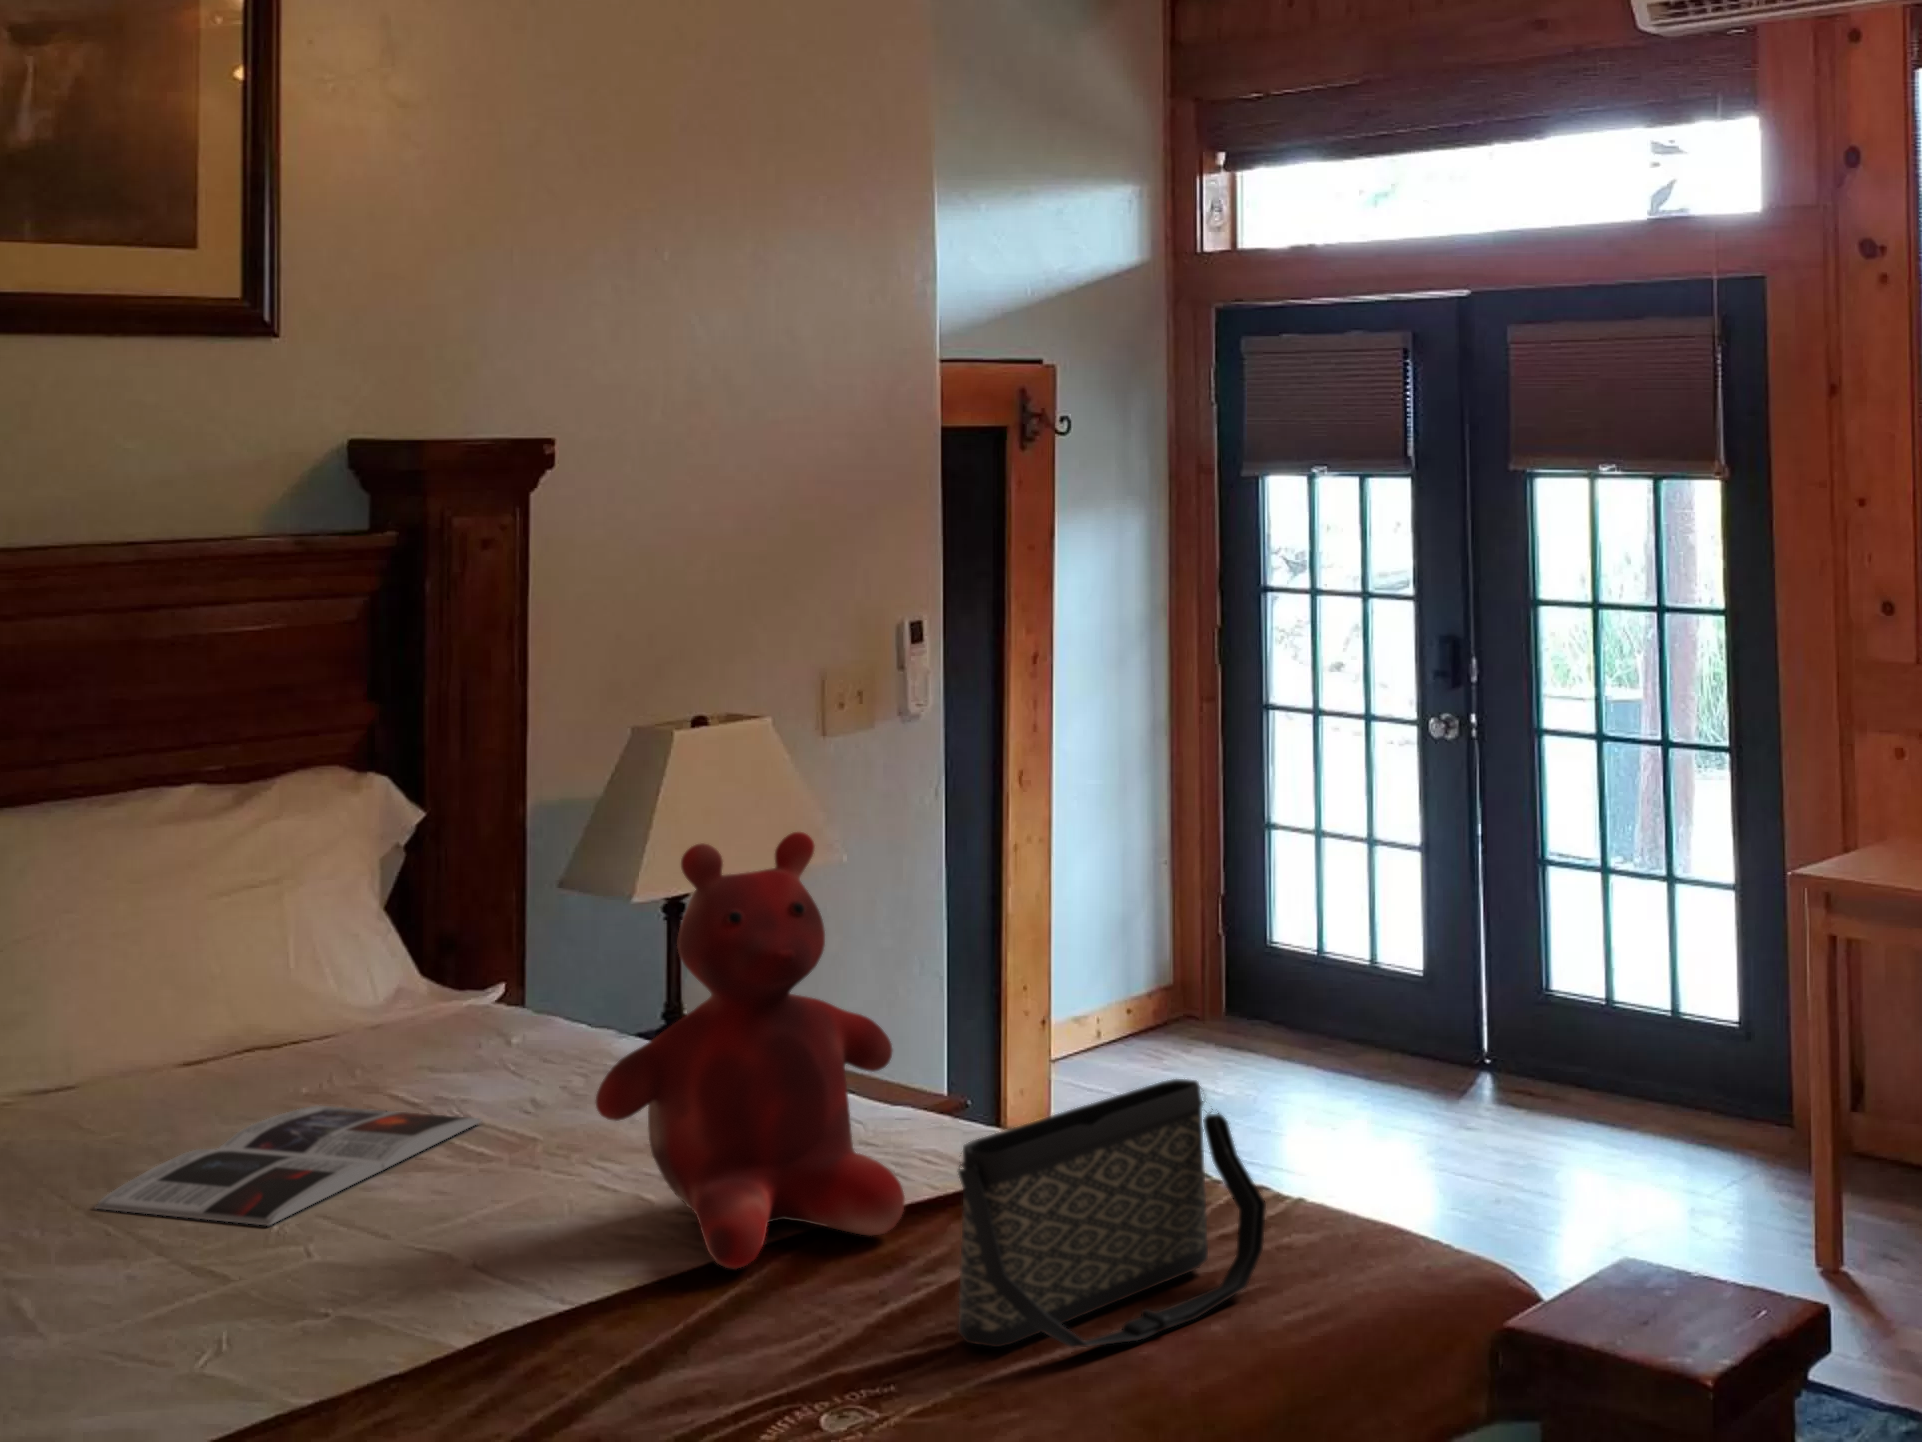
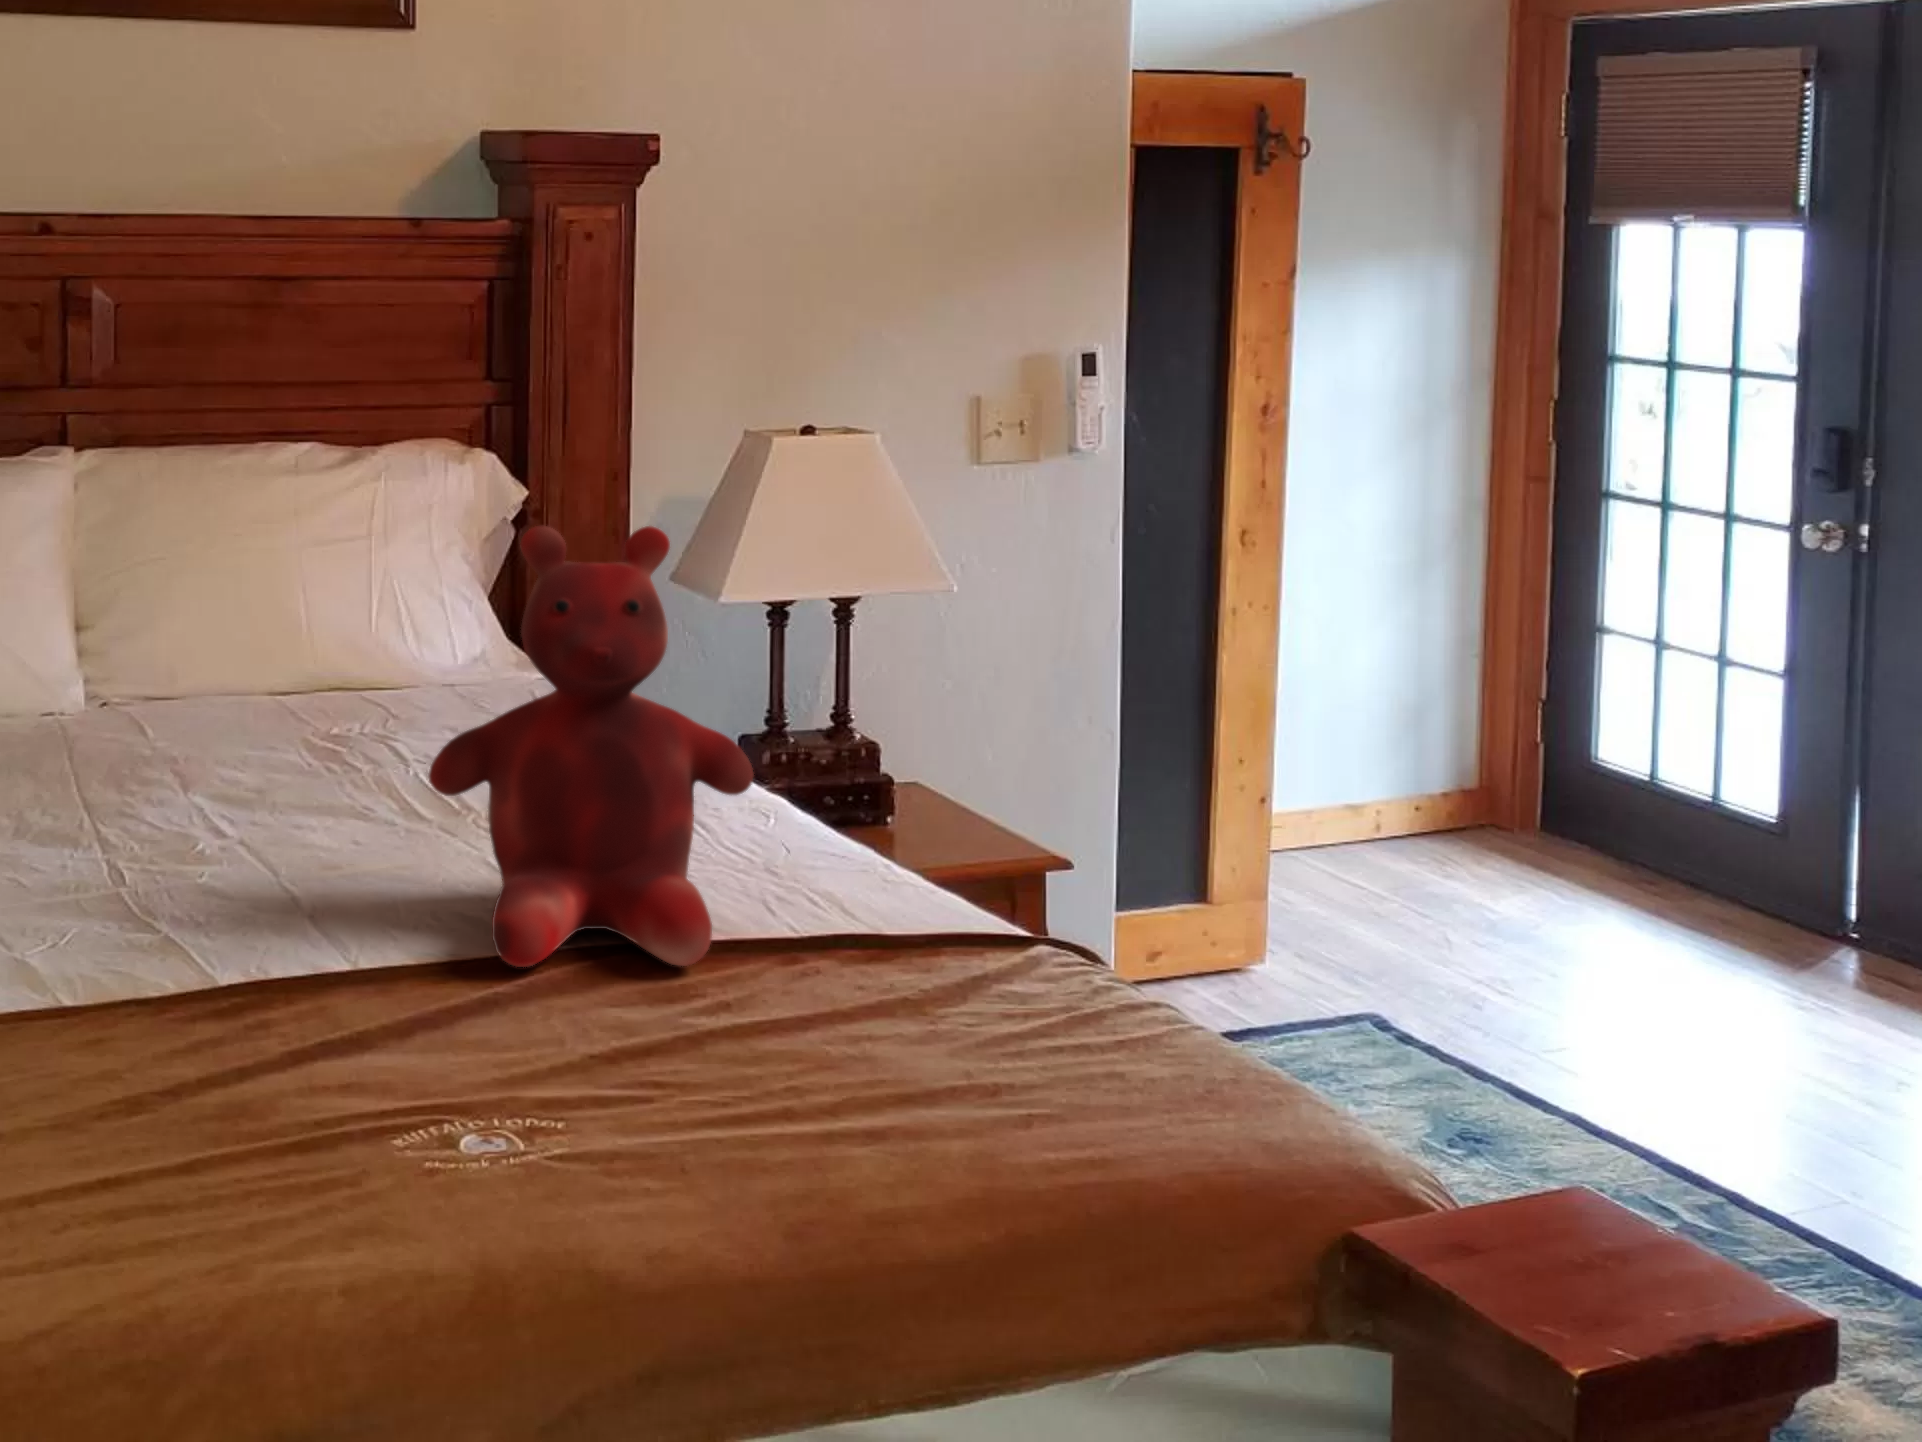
handbag: present [958,1079,1266,1348] -> none [656,859,1062,1146]
magazine: present [95,1105,481,1225] -> none [82,741,438,837]

